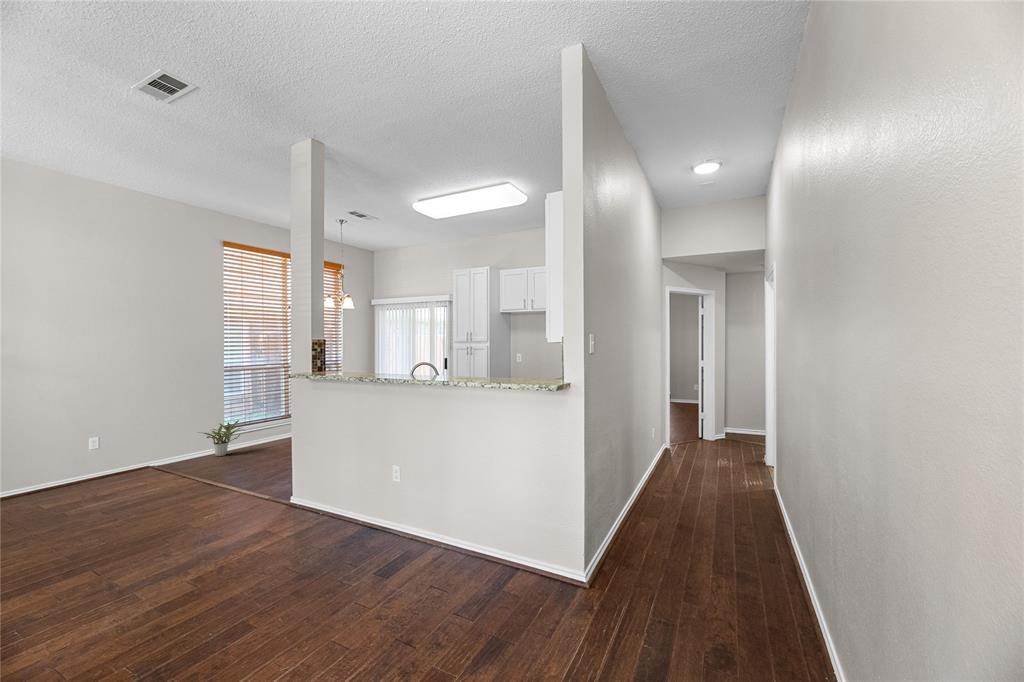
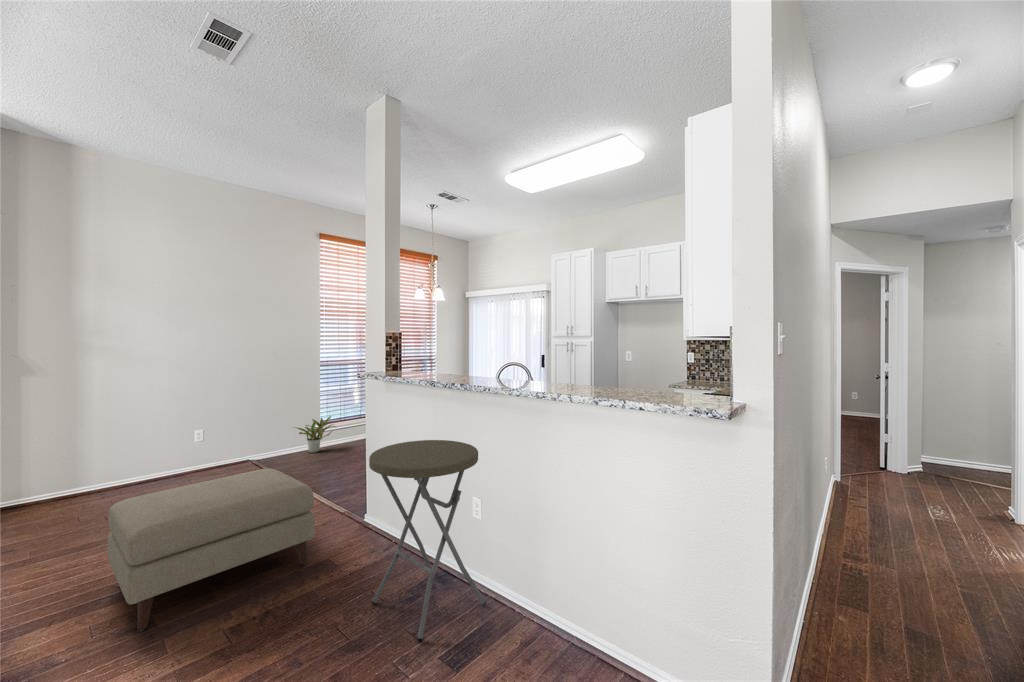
side table: none [311,424,404,568] -> present [369,440,486,641]
ottoman: none [51,461,252,593] -> present [107,468,315,631]

